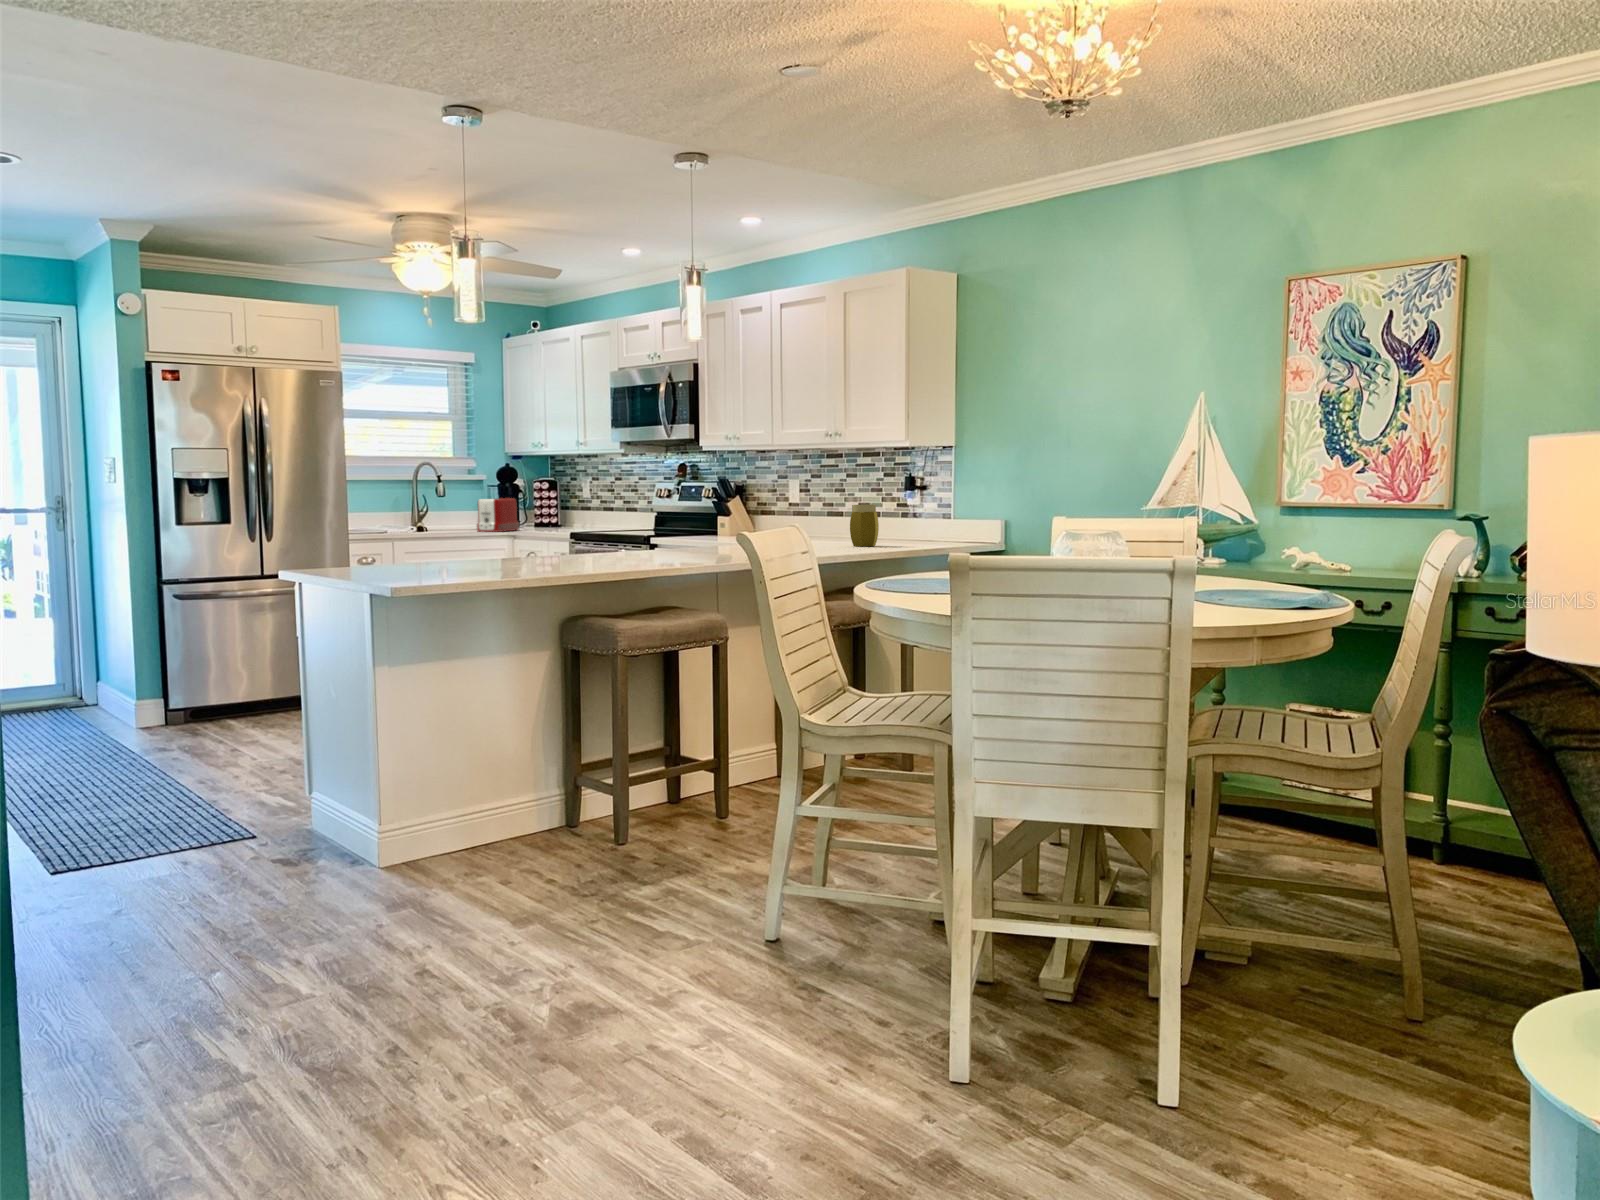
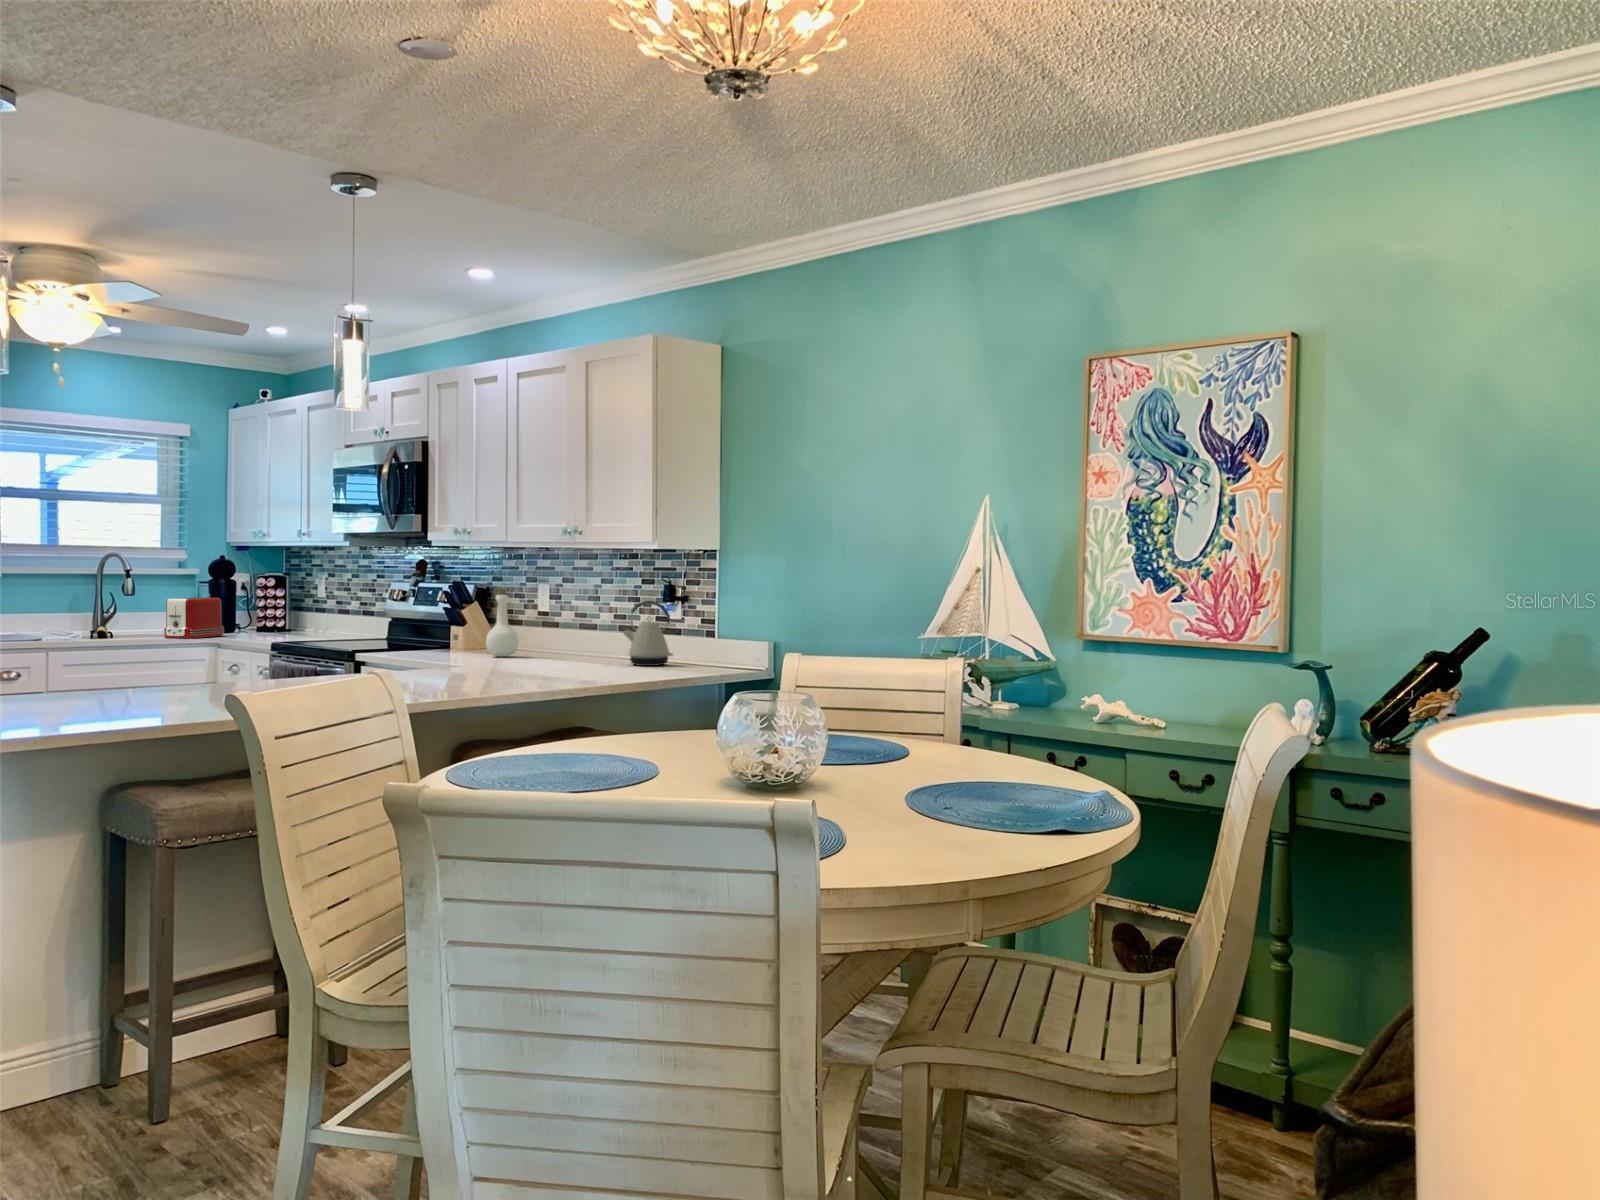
bottle: none [759,483,785,539] -> present [486,589,519,657]
kettle: none [877,489,919,542] -> present [623,601,673,666]
jar: present [850,505,879,547] -> none [574,621,612,674]

